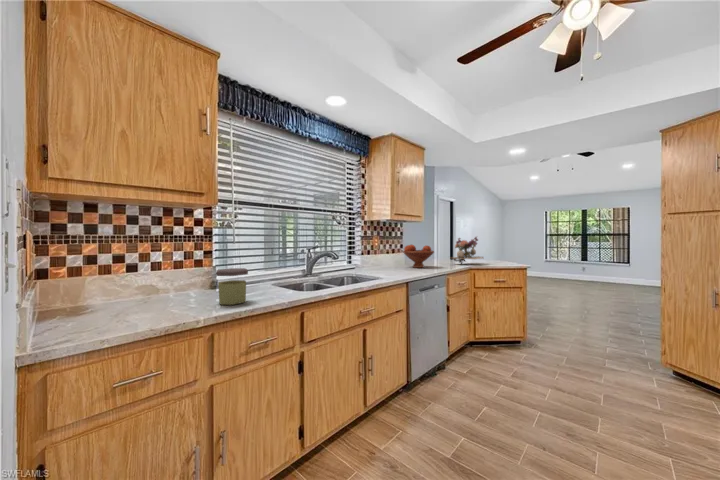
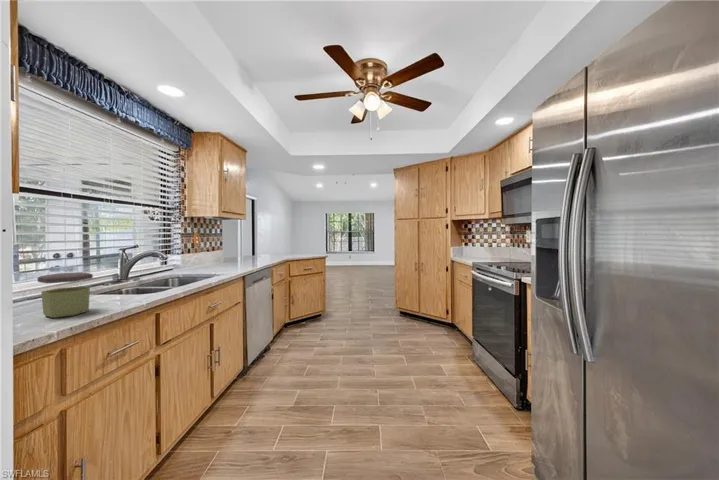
flower arrangement: present [452,237,483,263] -> none [268,234,298,258]
fruit bowl: present [403,245,434,268] -> none [227,242,258,263]

